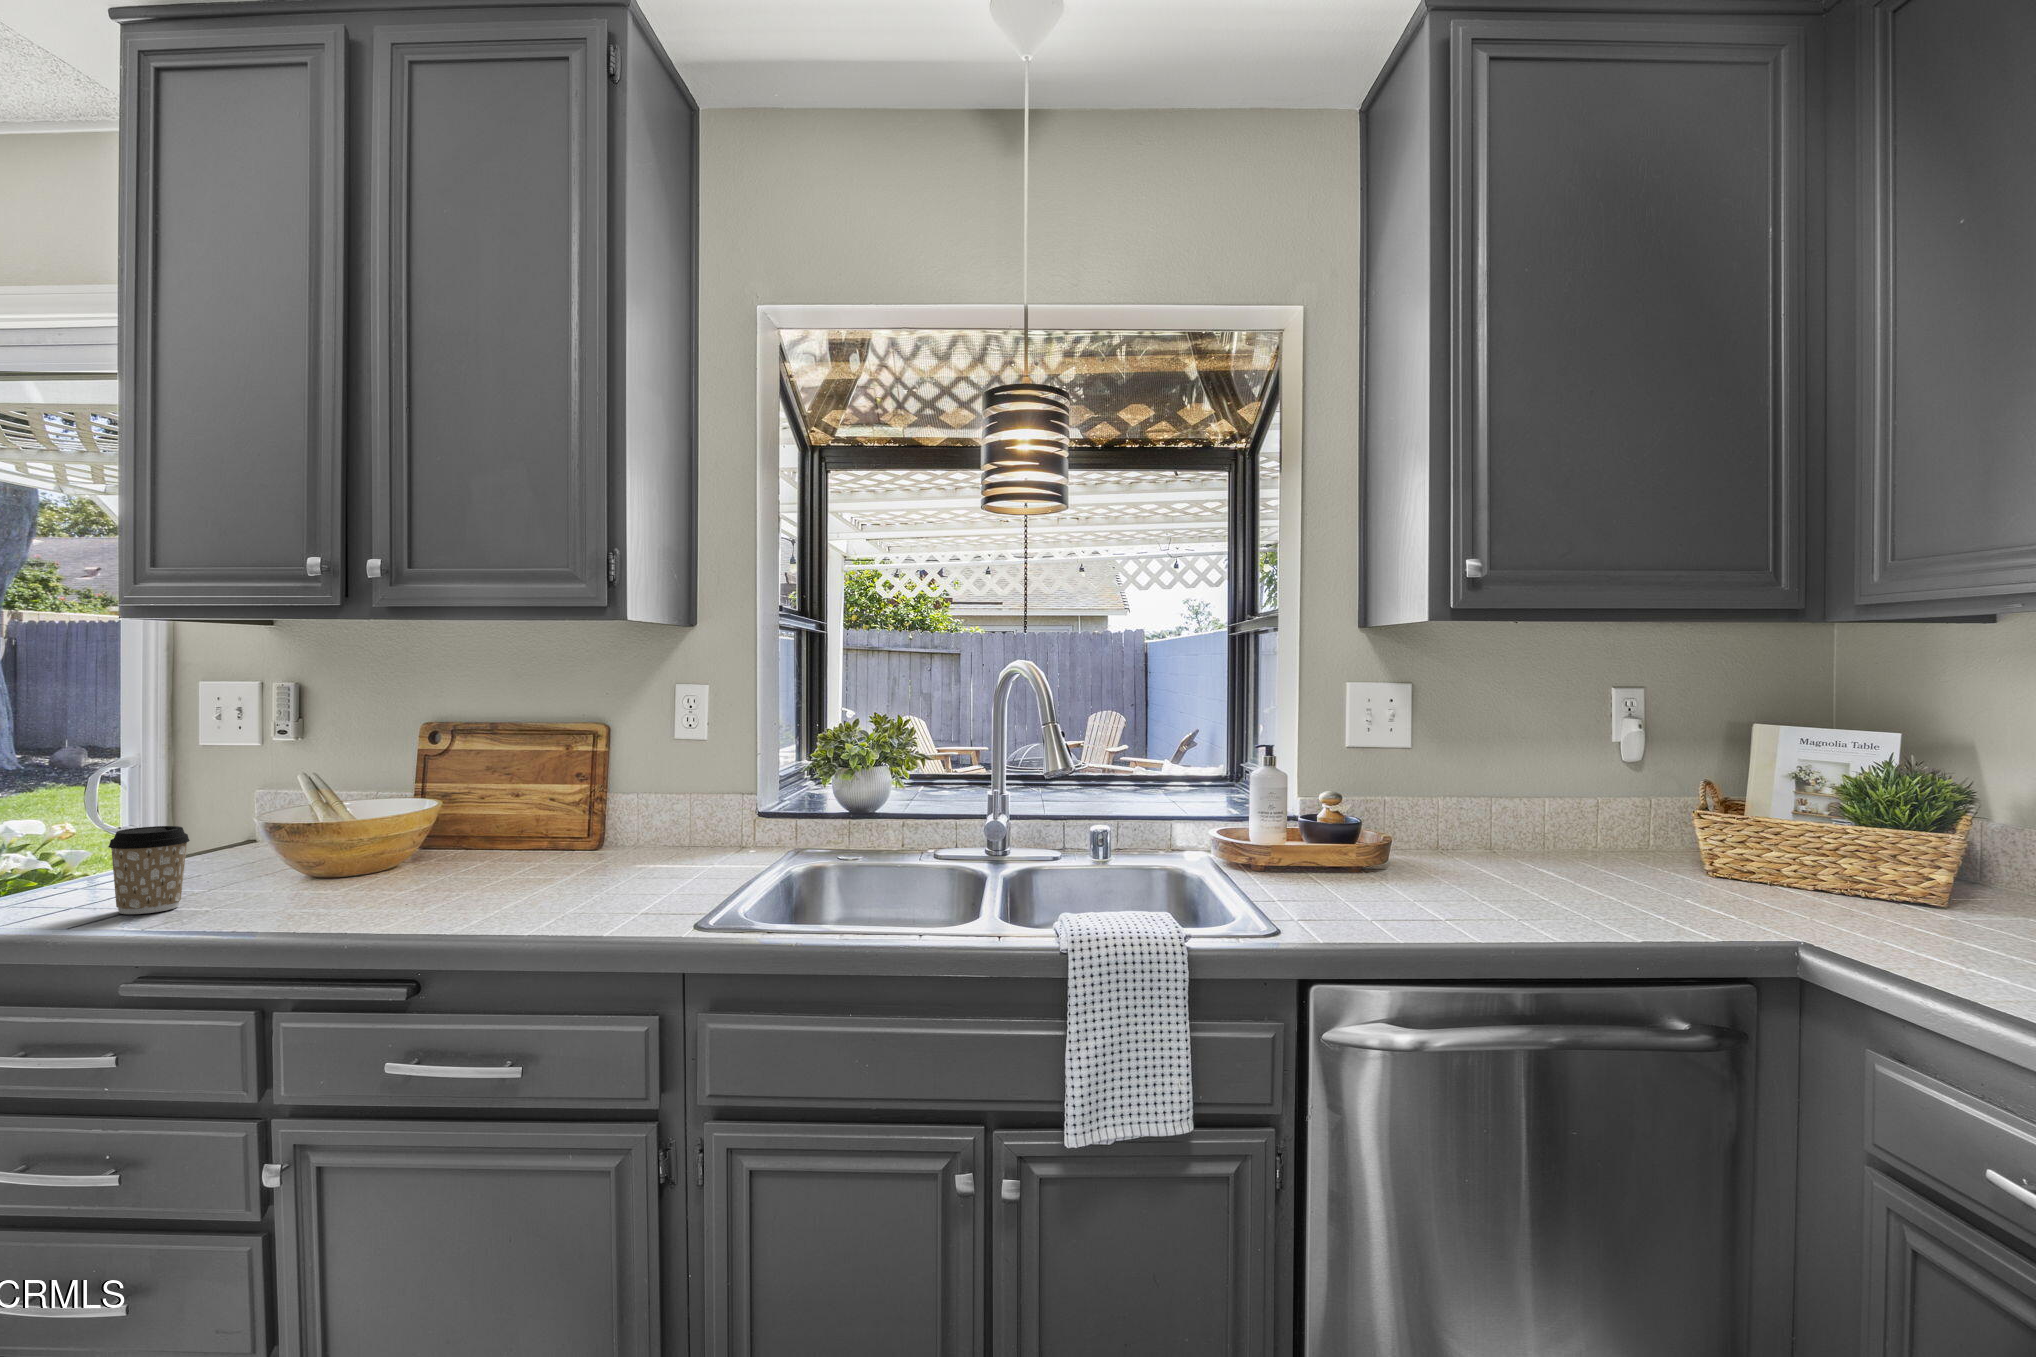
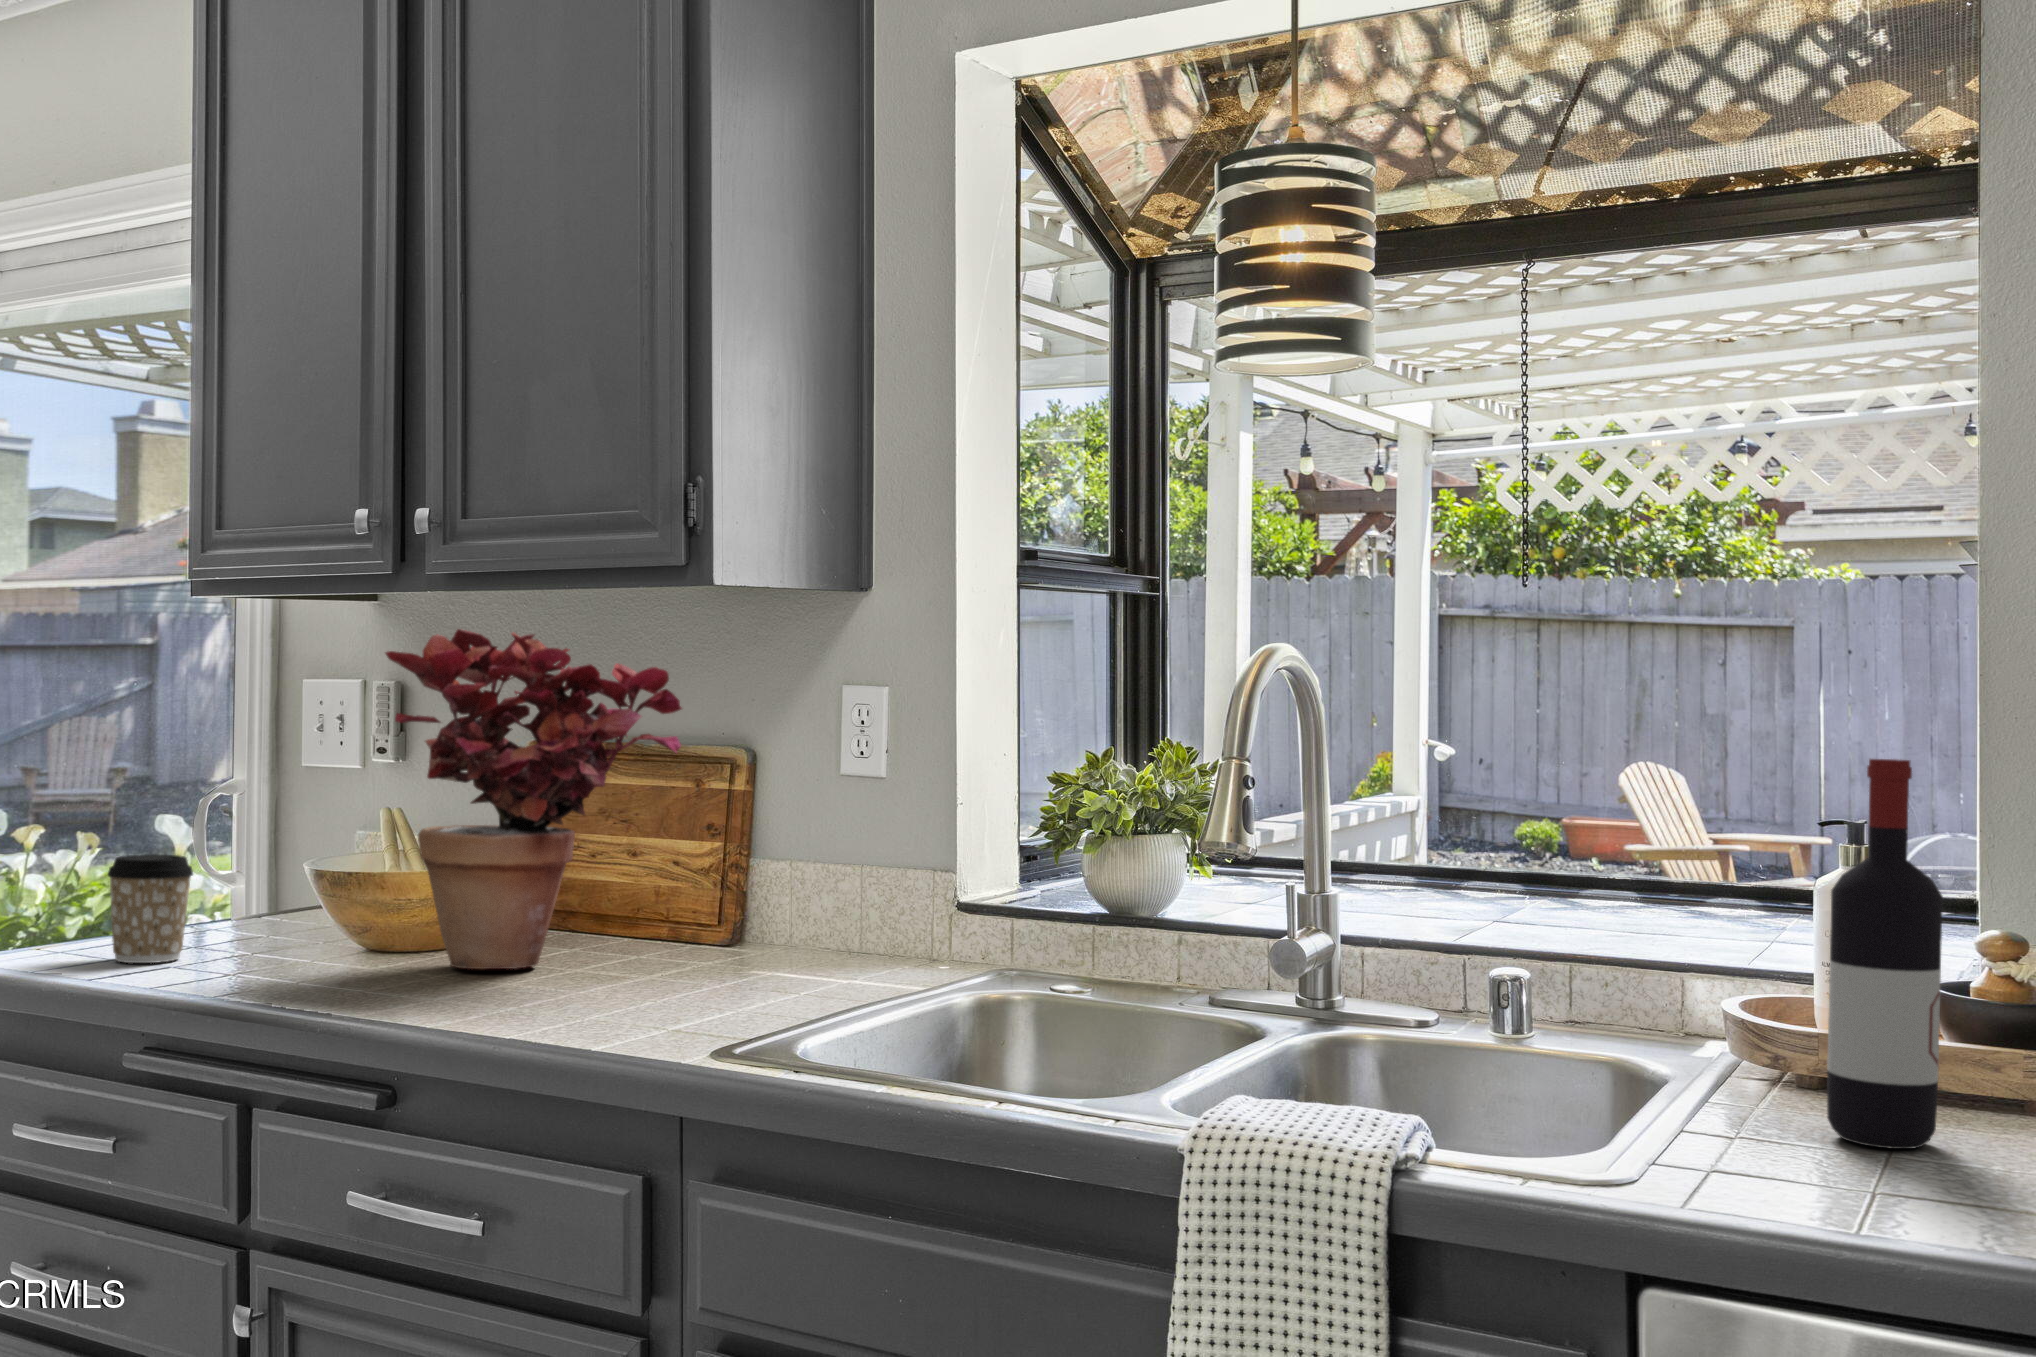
potted plant: none [386,649,592,888] -> present [385,629,682,969]
wine bottle: none [1320,713,1372,900] -> present [1827,759,1943,1149]

